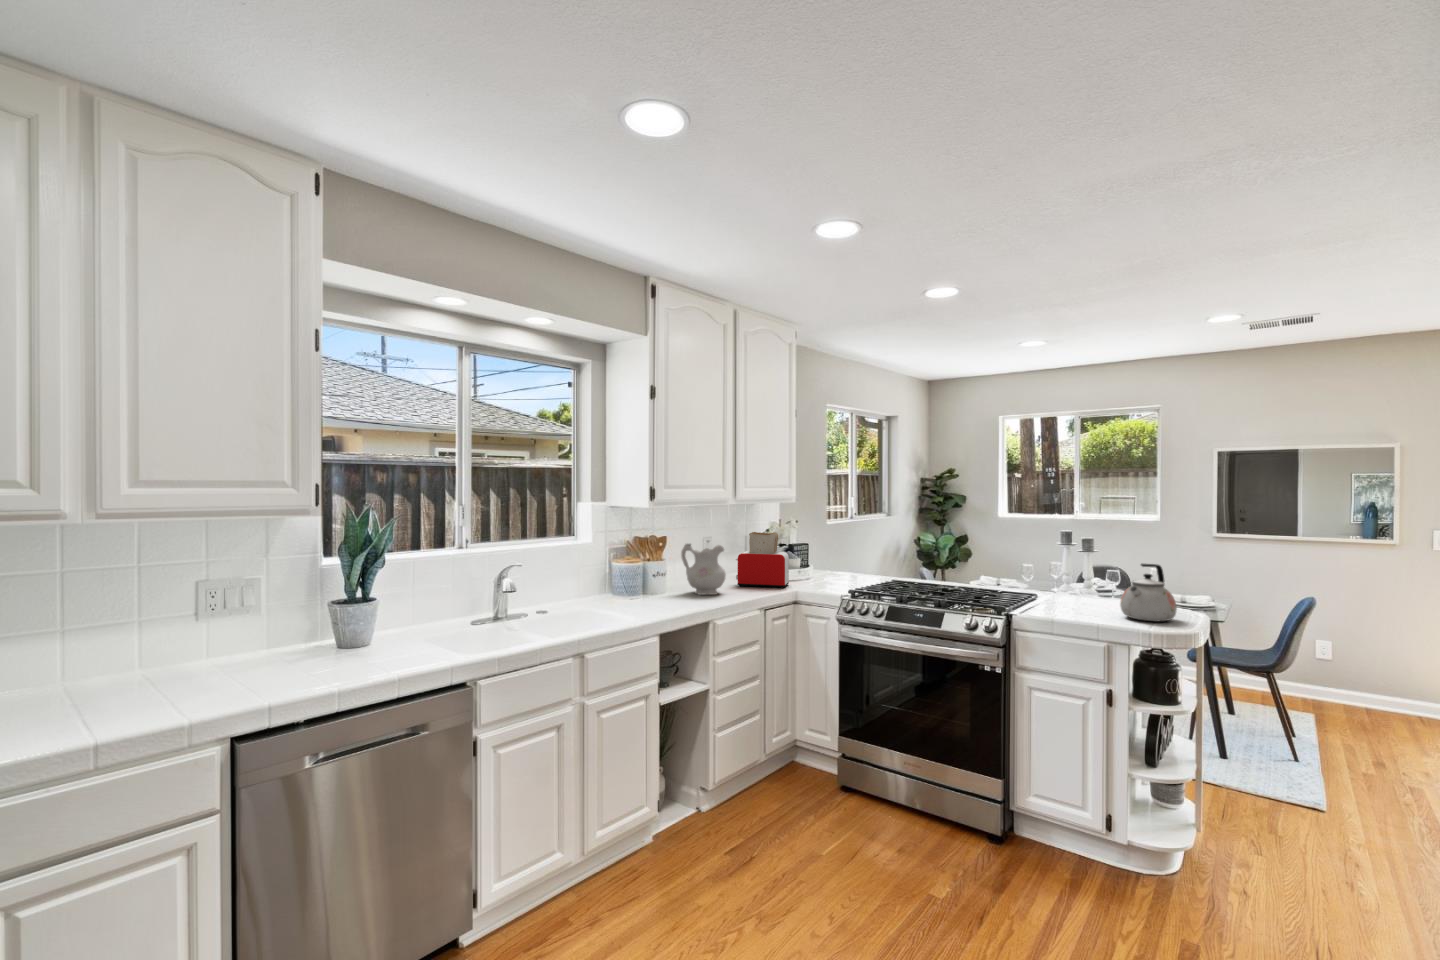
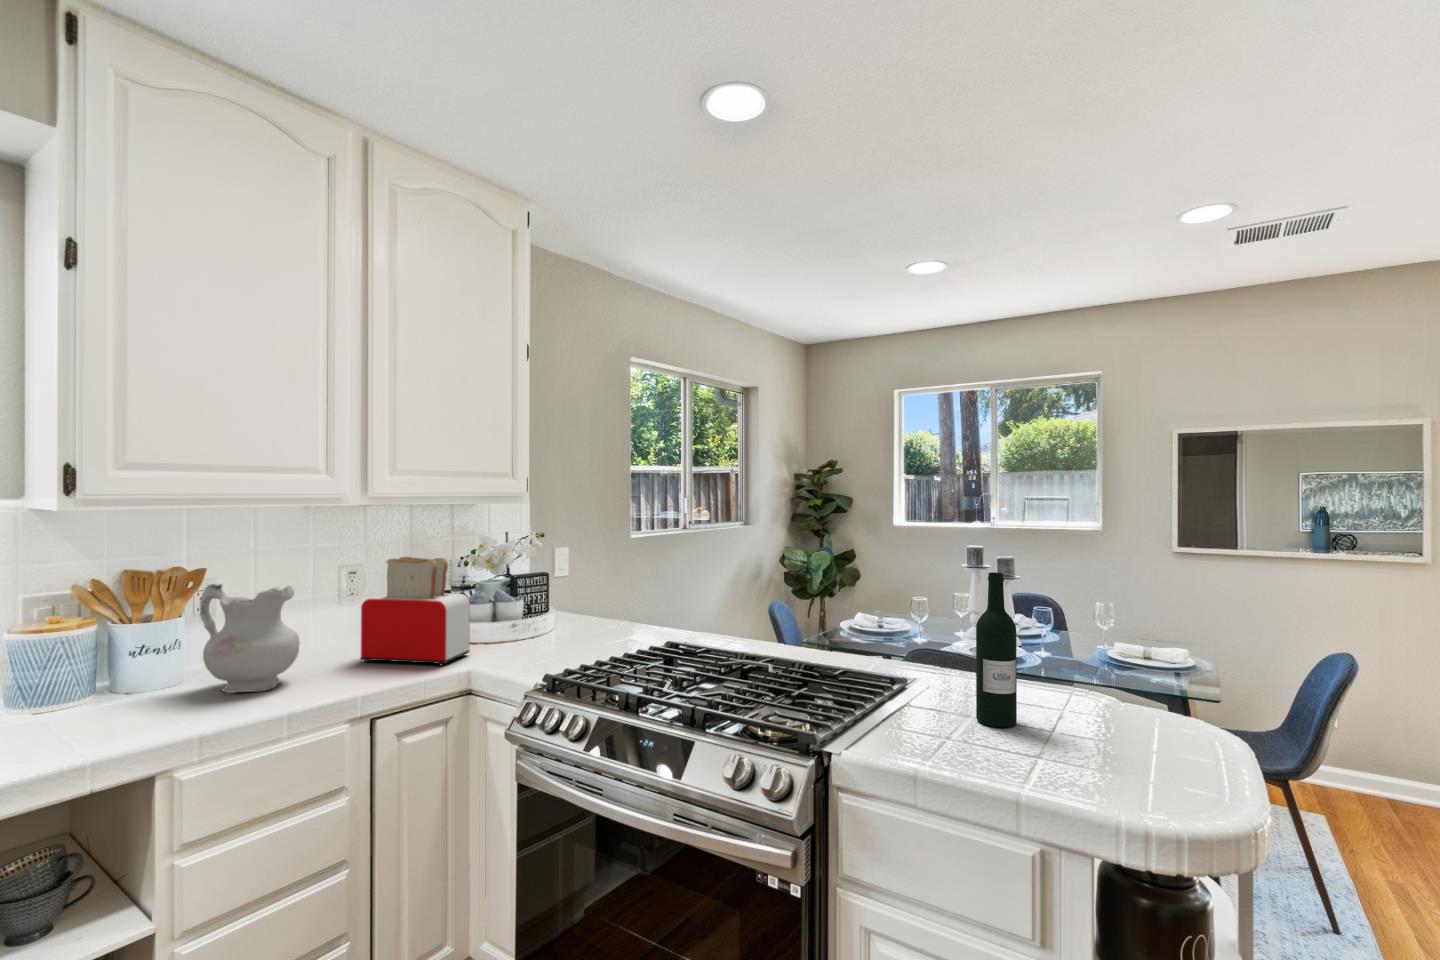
wine bottle: none [1076,538,1096,609] -> present [976,572,1017,727]
kettle: present [1120,564,1177,621] -> none [1070,637,1200,782]

